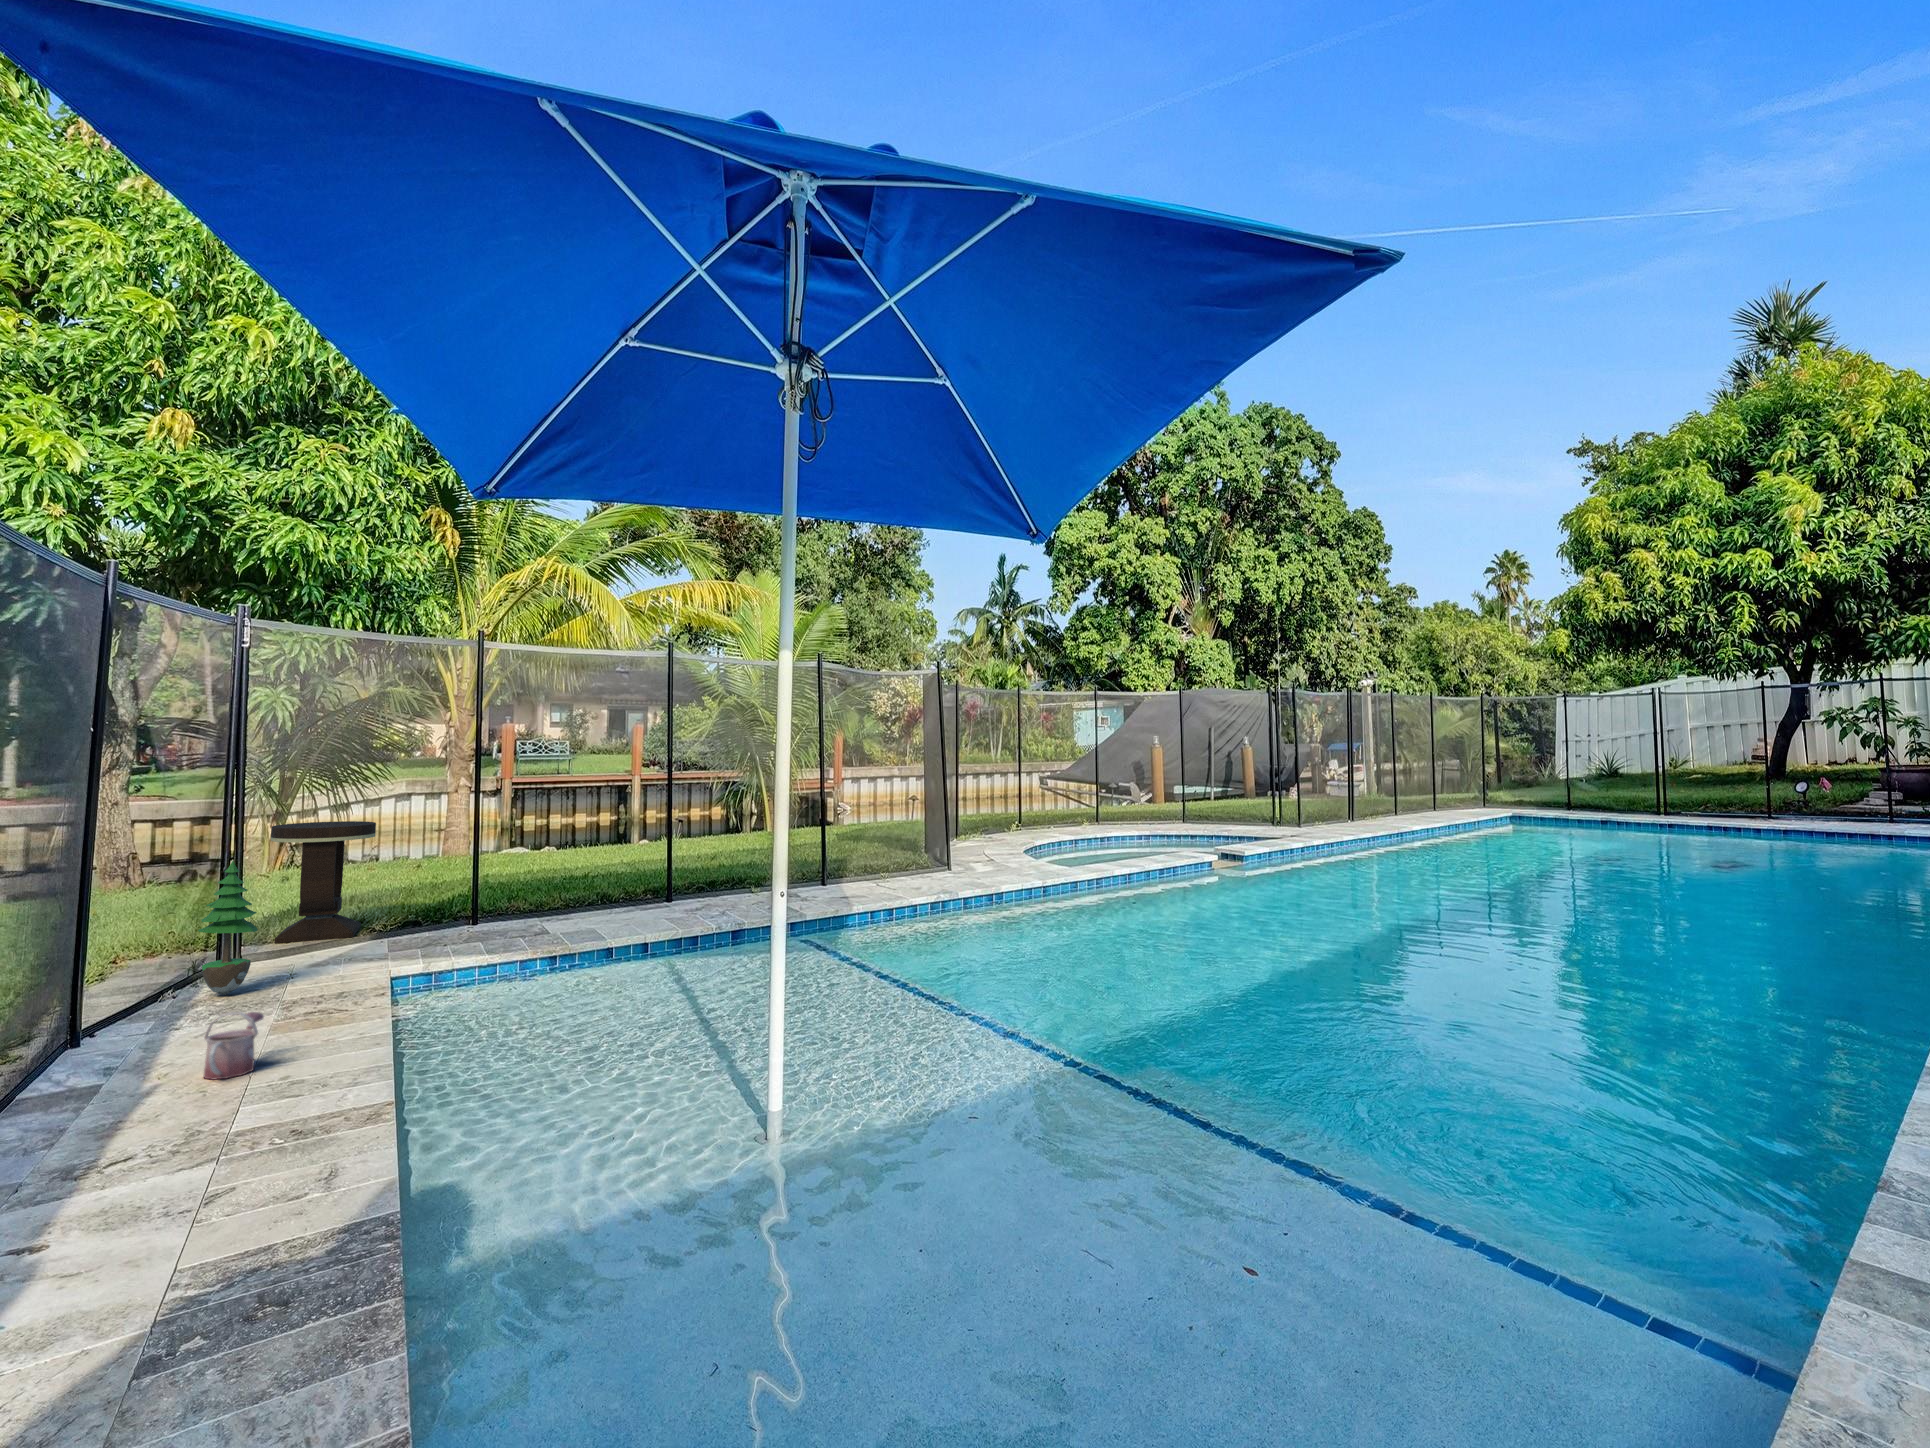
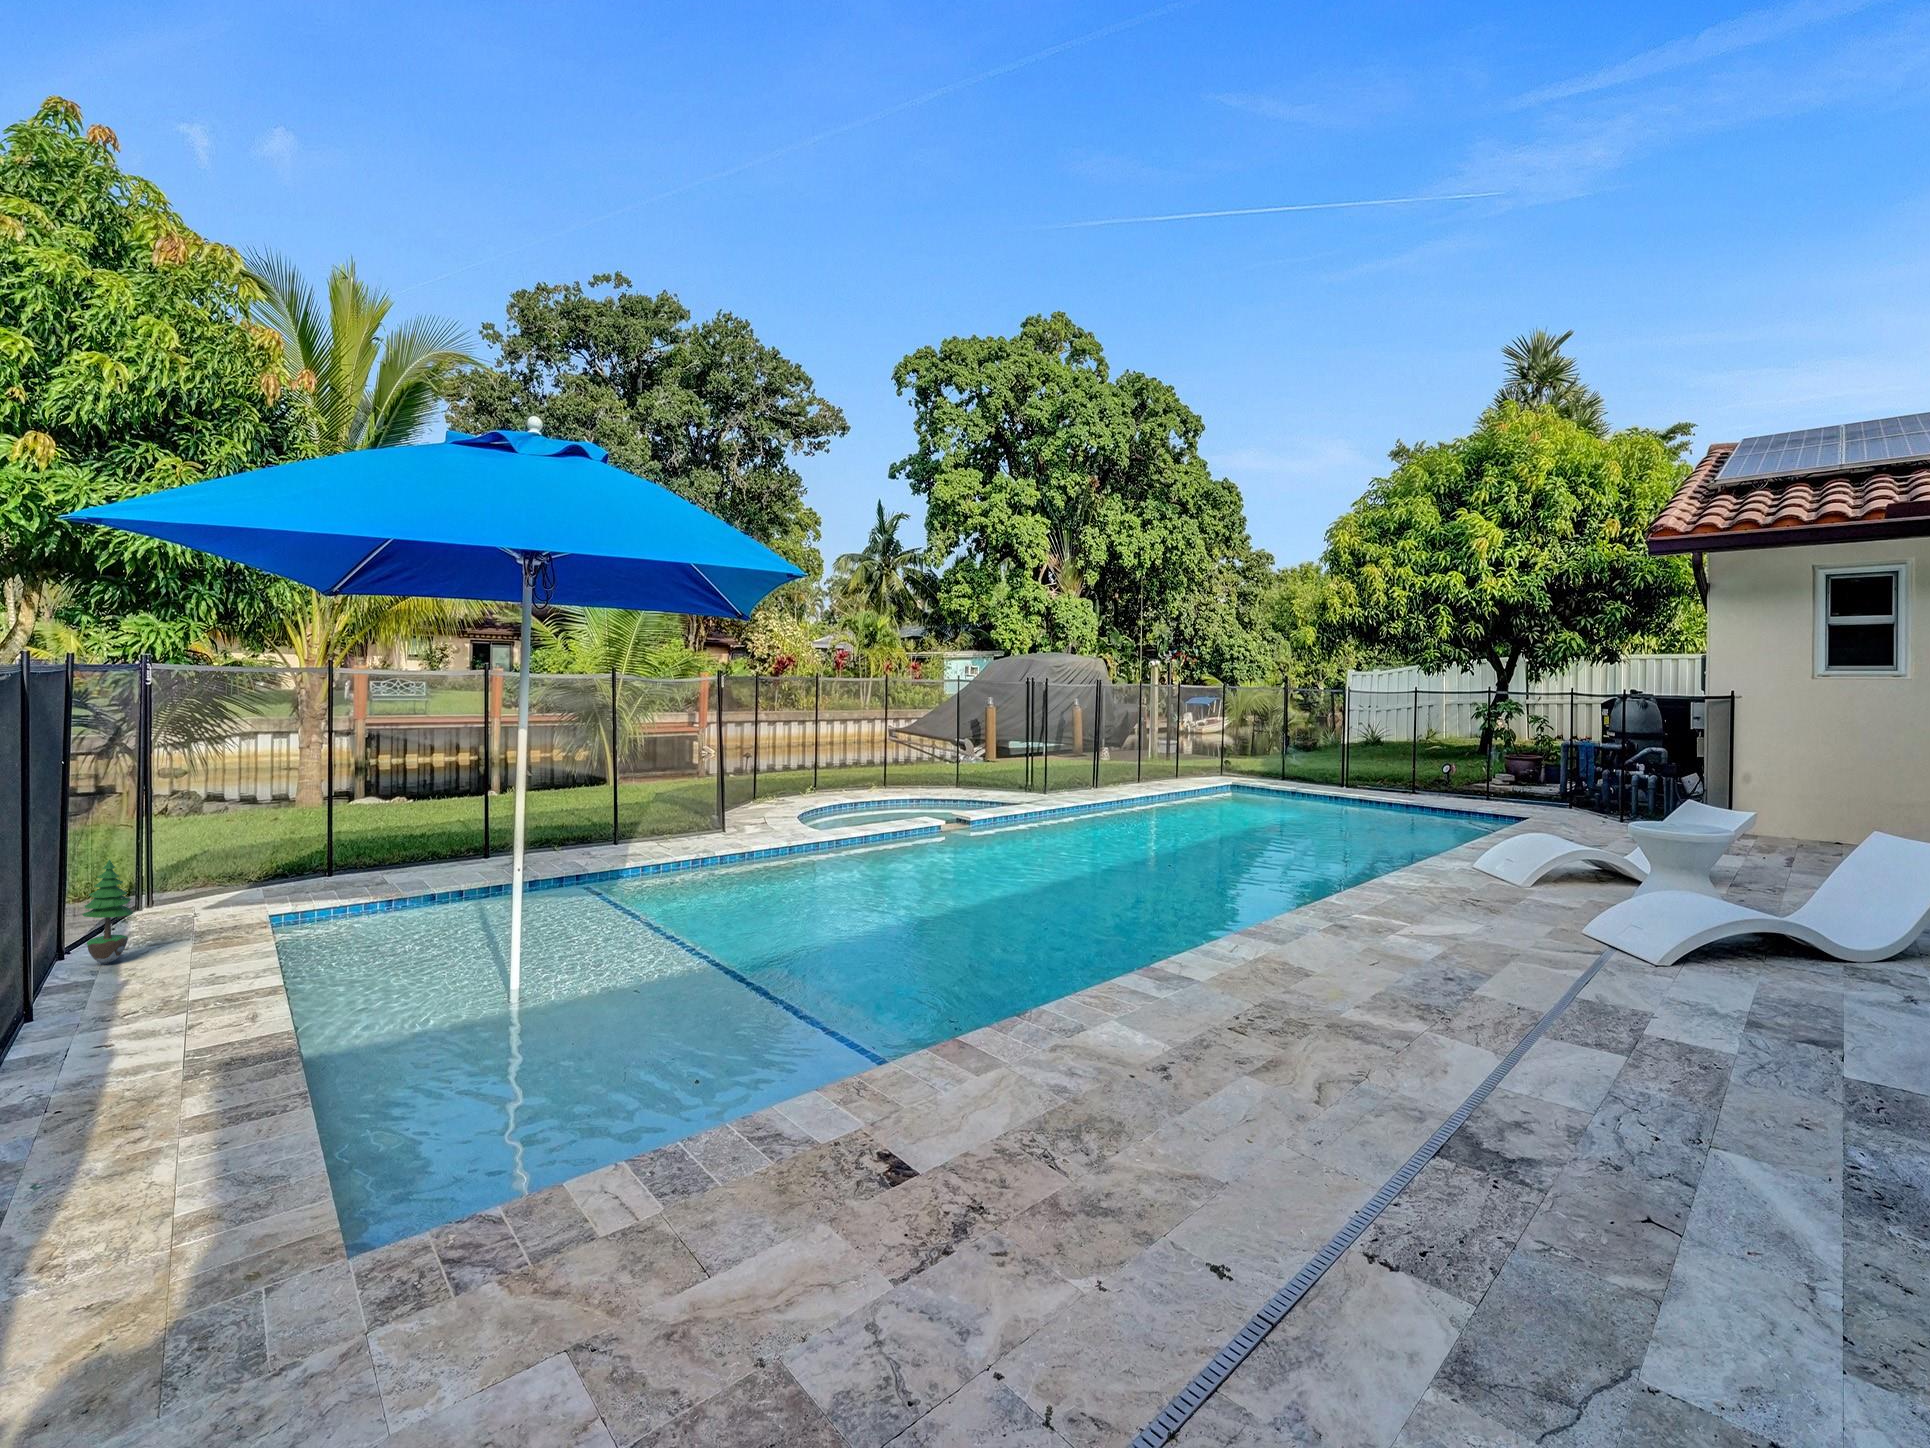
side table: present [271,821,376,943] -> none [140,803,235,909]
watering can: present [204,1012,264,1080] -> none [96,990,142,1042]

